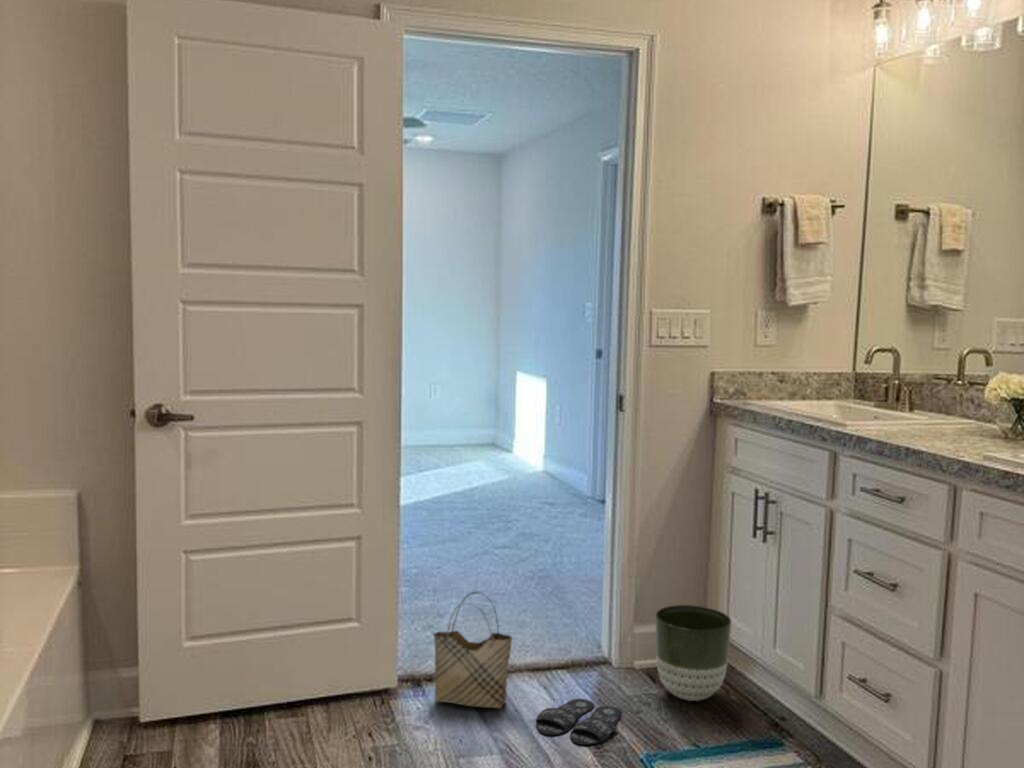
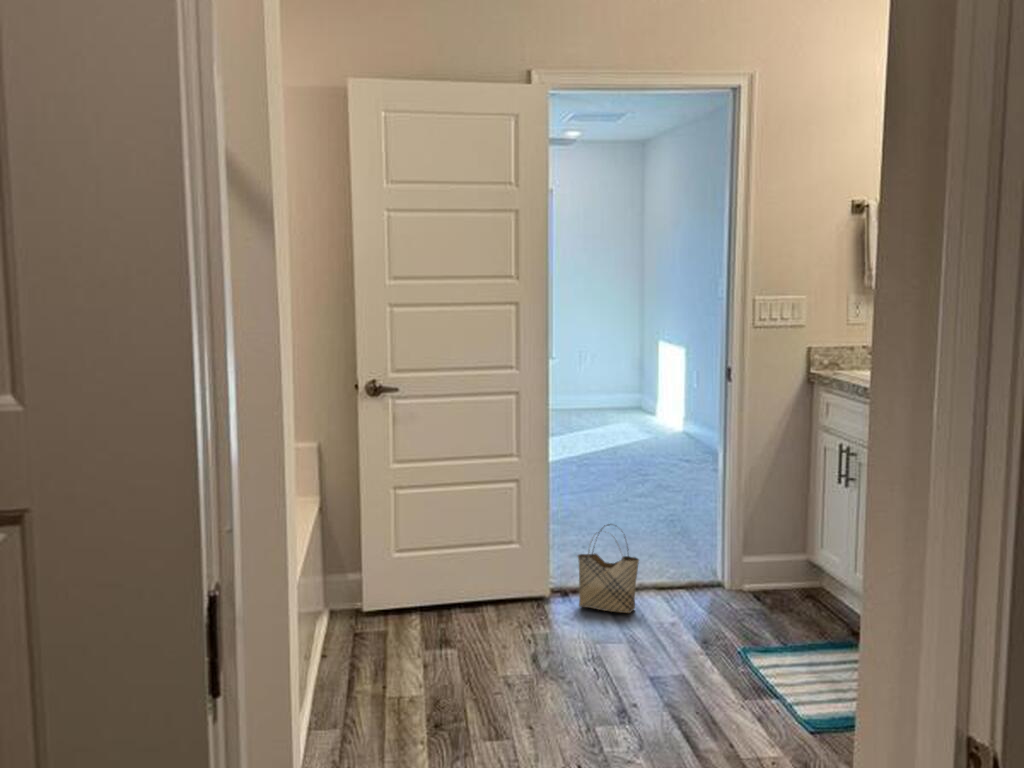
planter: present [656,605,731,701] -> none [756,539,819,614]
slippers: present [536,699,622,745] -> none [657,610,727,640]

